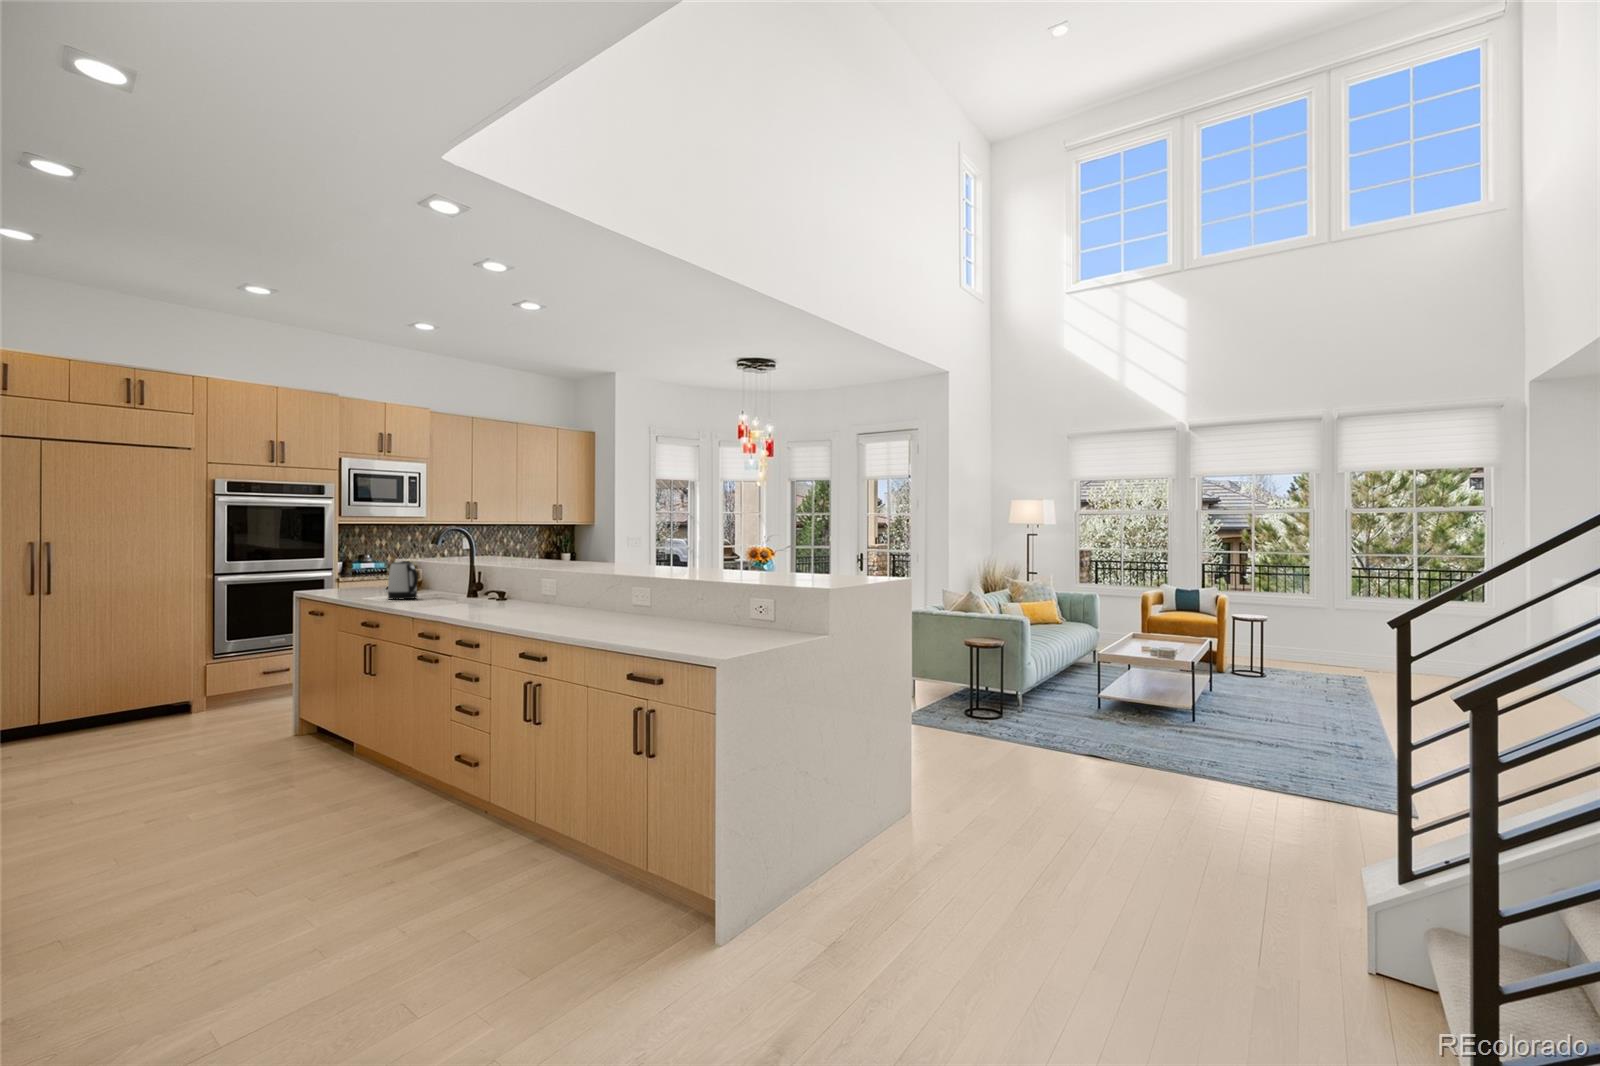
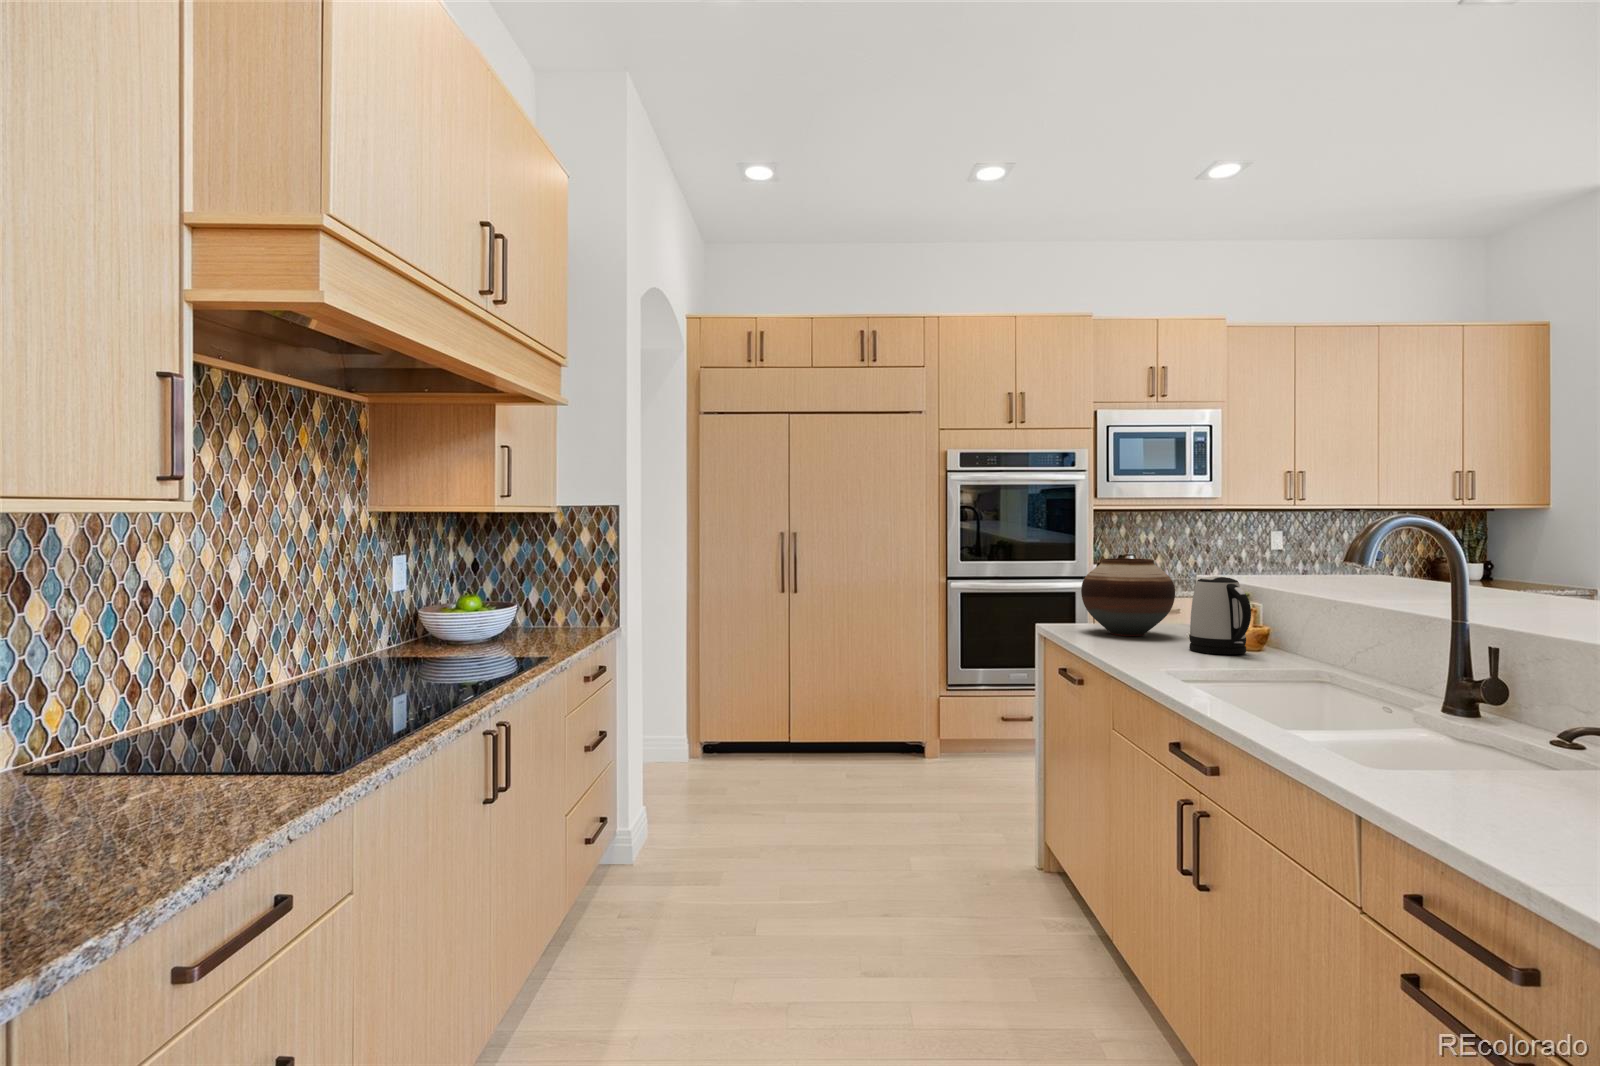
vase: none [324,554,383,597] -> present [1081,558,1175,636]

